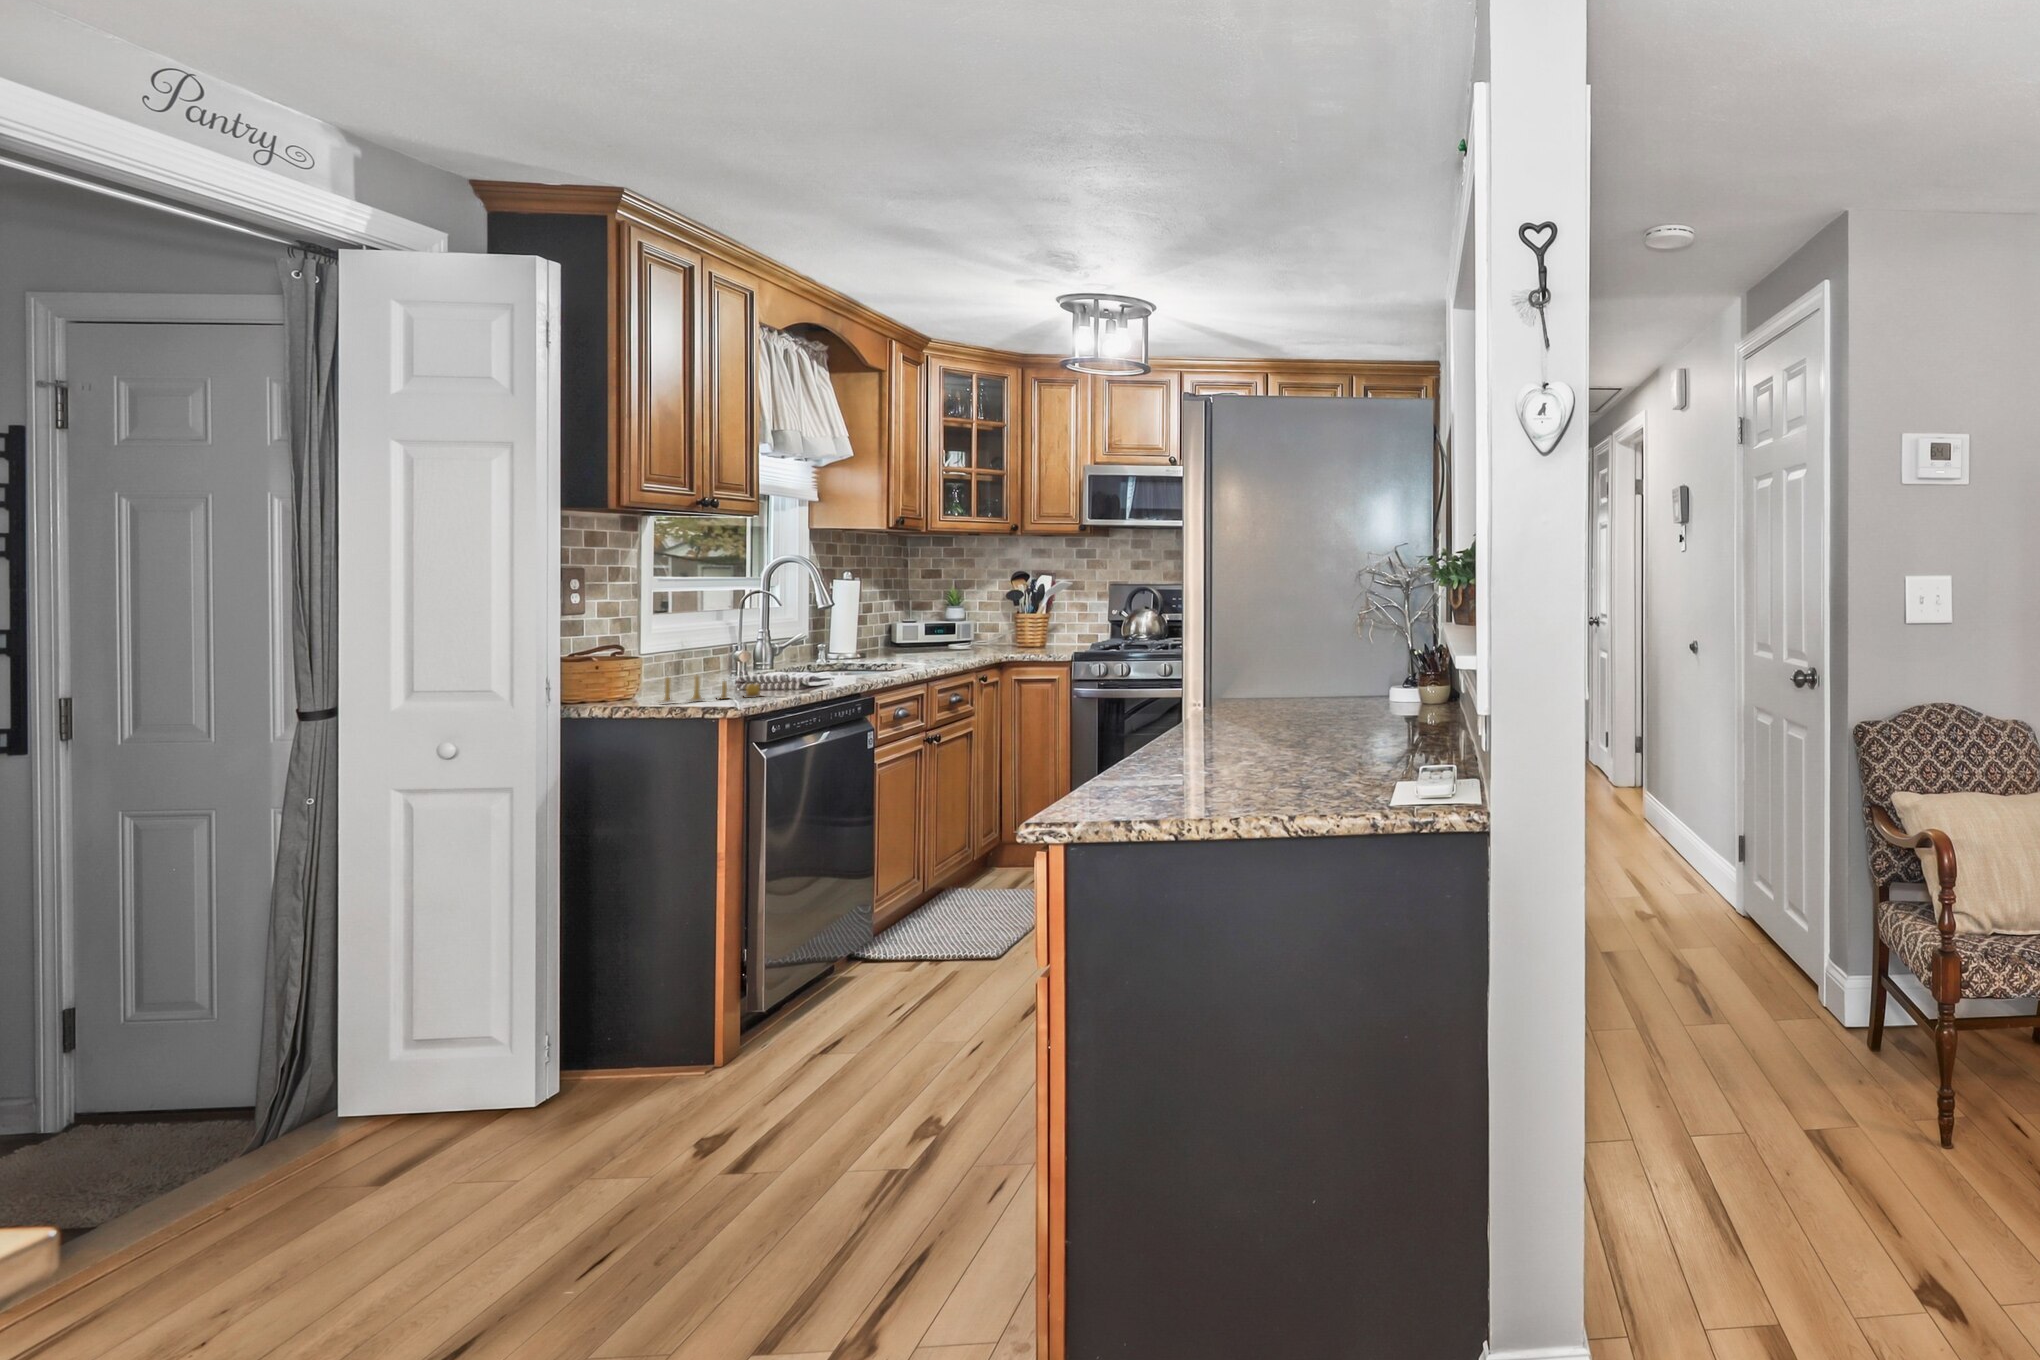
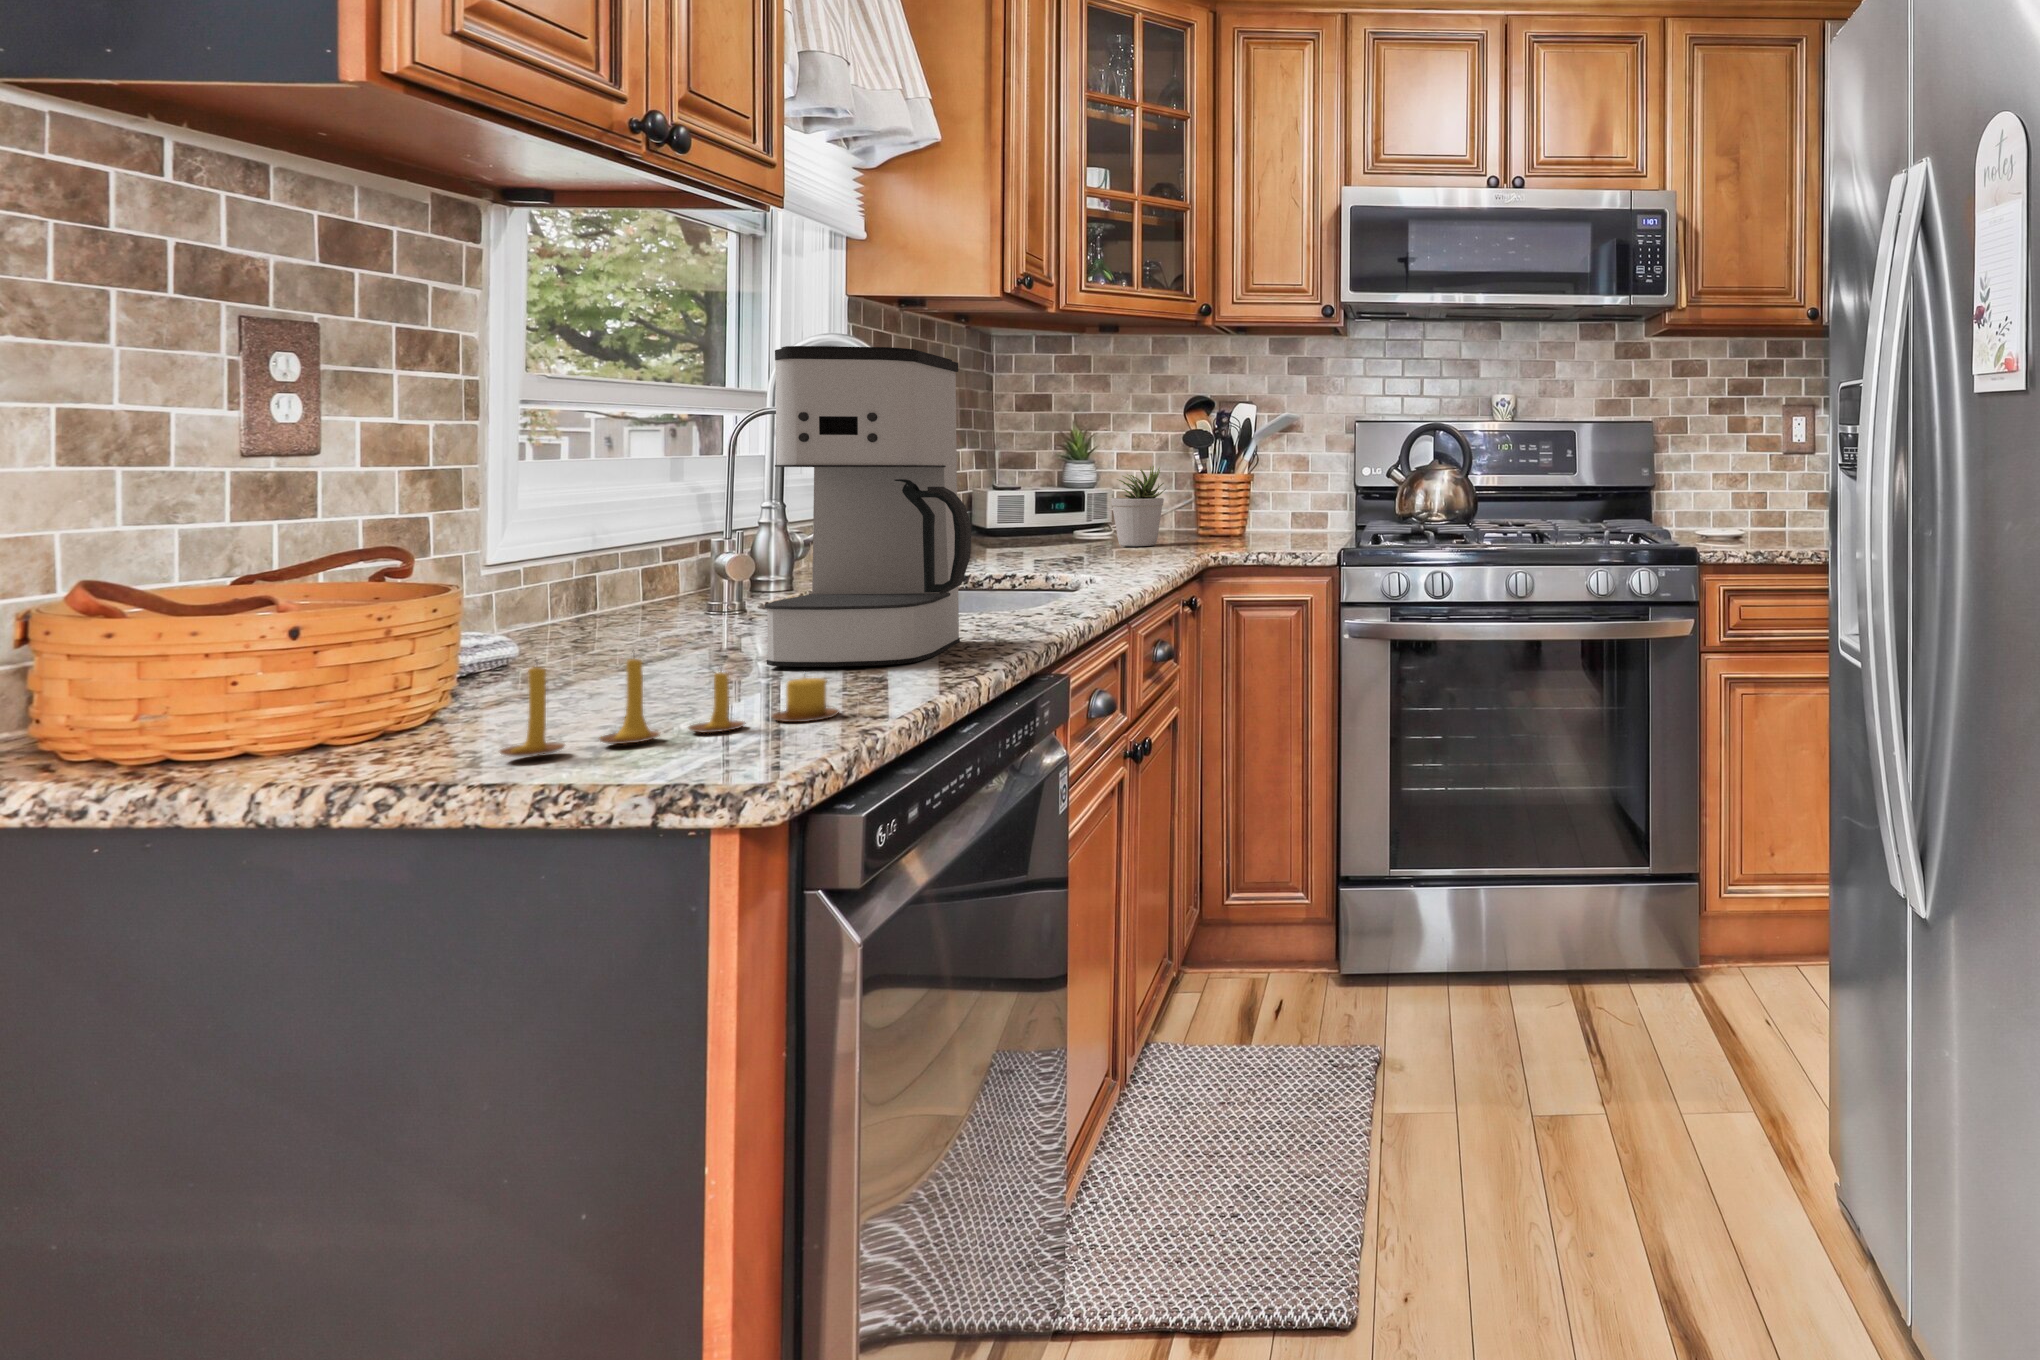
coffee maker: none [747,571,828,689] -> present [765,346,971,667]
potted plant: none [964,610,996,655] -> present [1111,466,1166,546]

